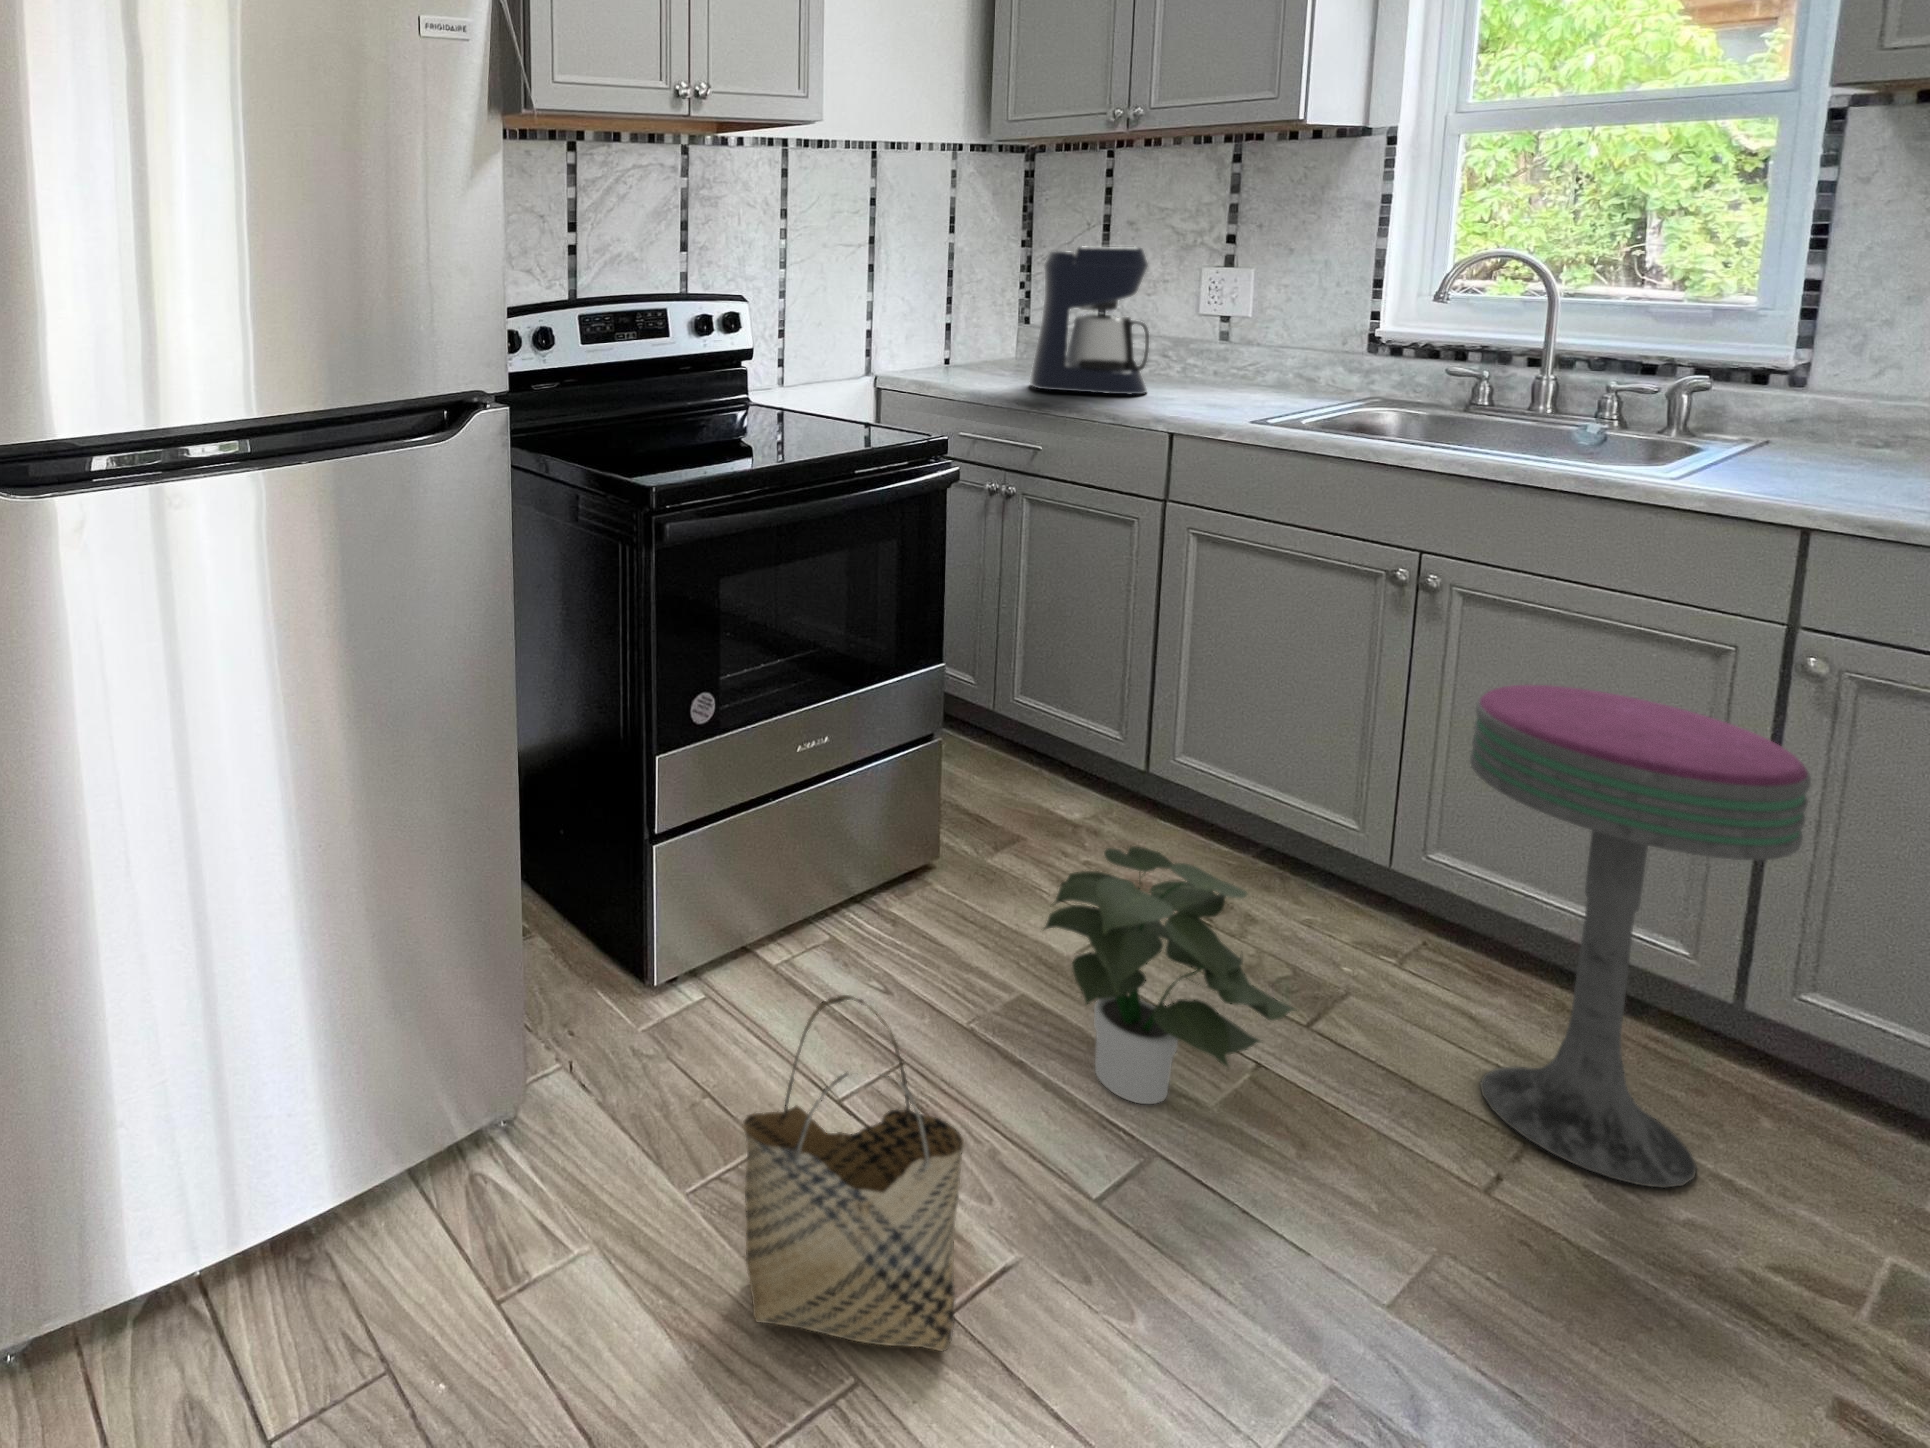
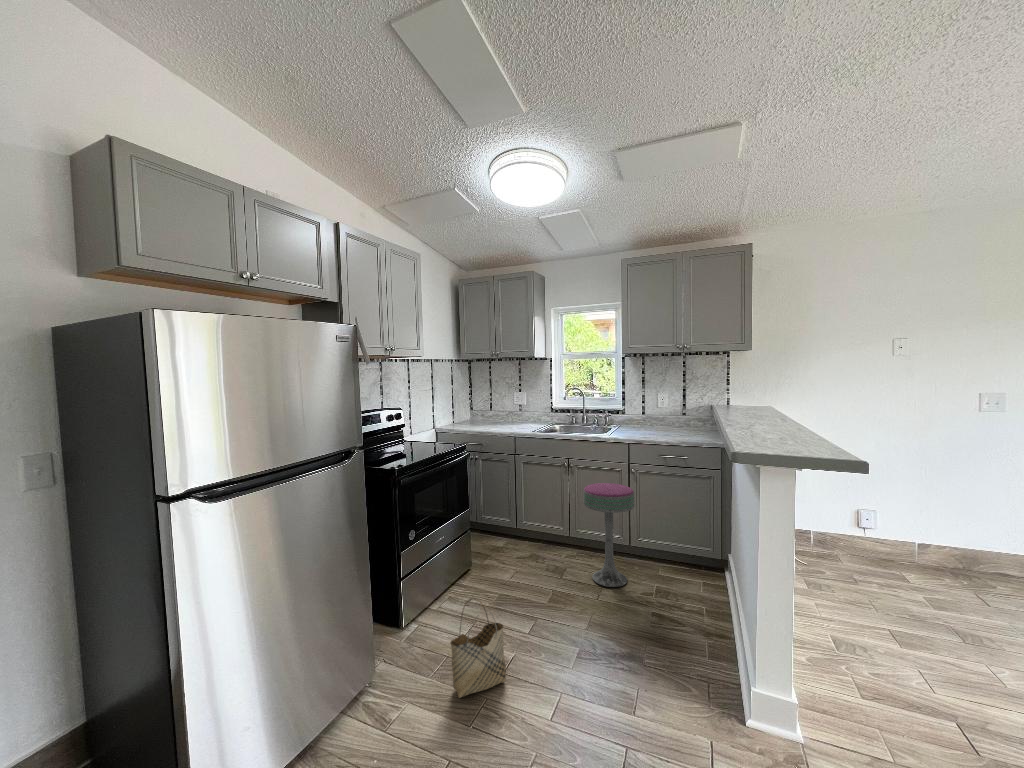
coffee maker: present [1029,246,1149,394] -> none [478,389,506,428]
potted plant: present [1044,846,1297,1104] -> none [505,543,561,608]

